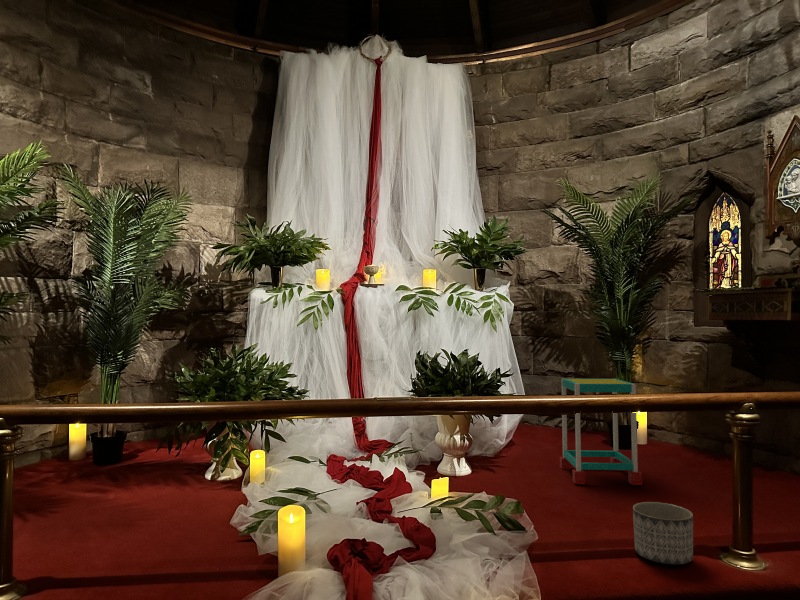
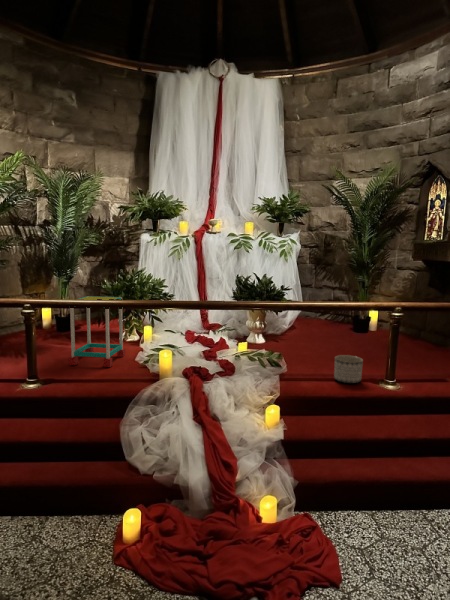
side table: present [560,379,642,485] -> present [69,296,125,367]

